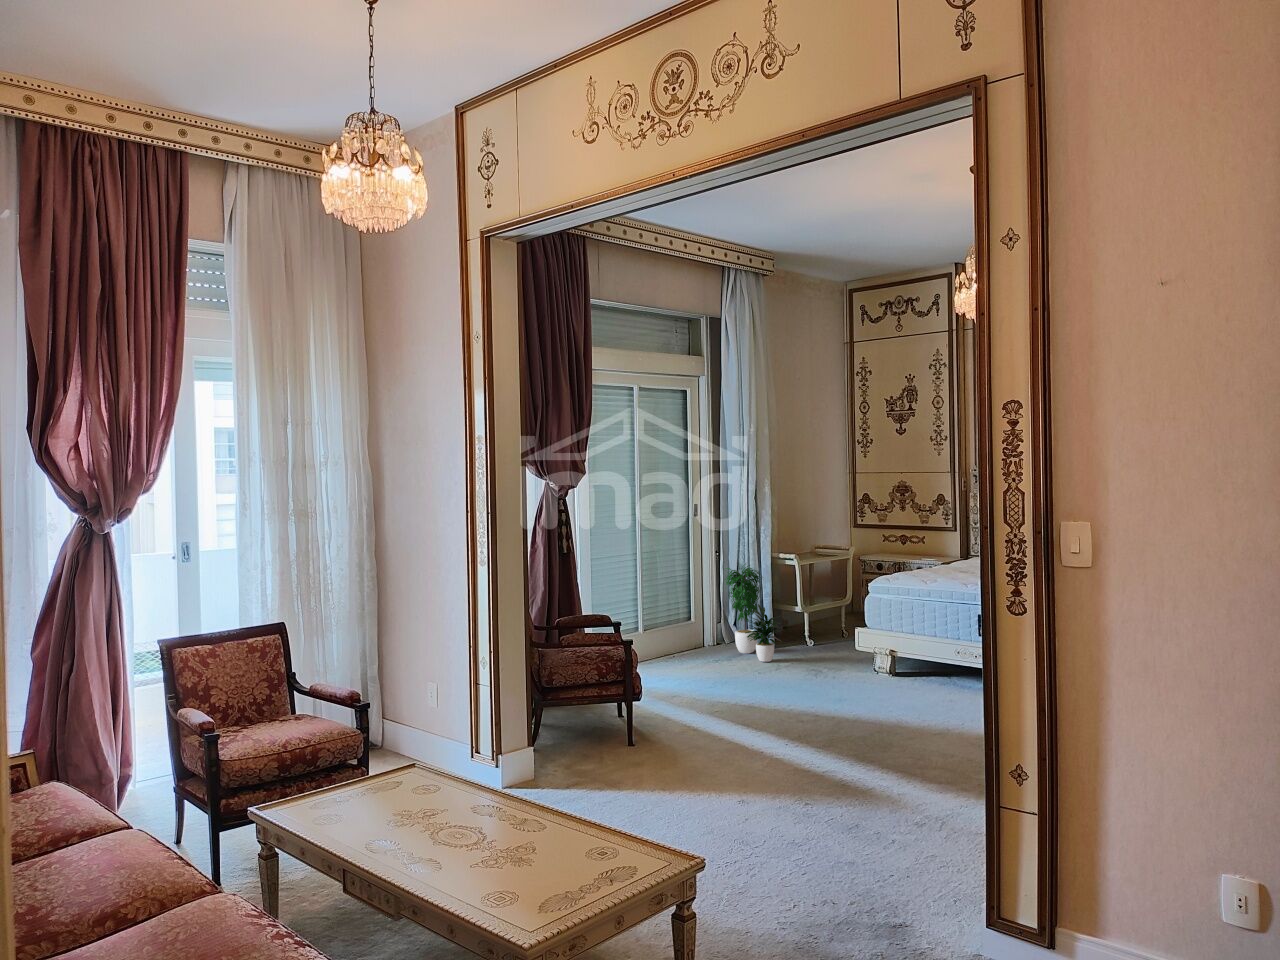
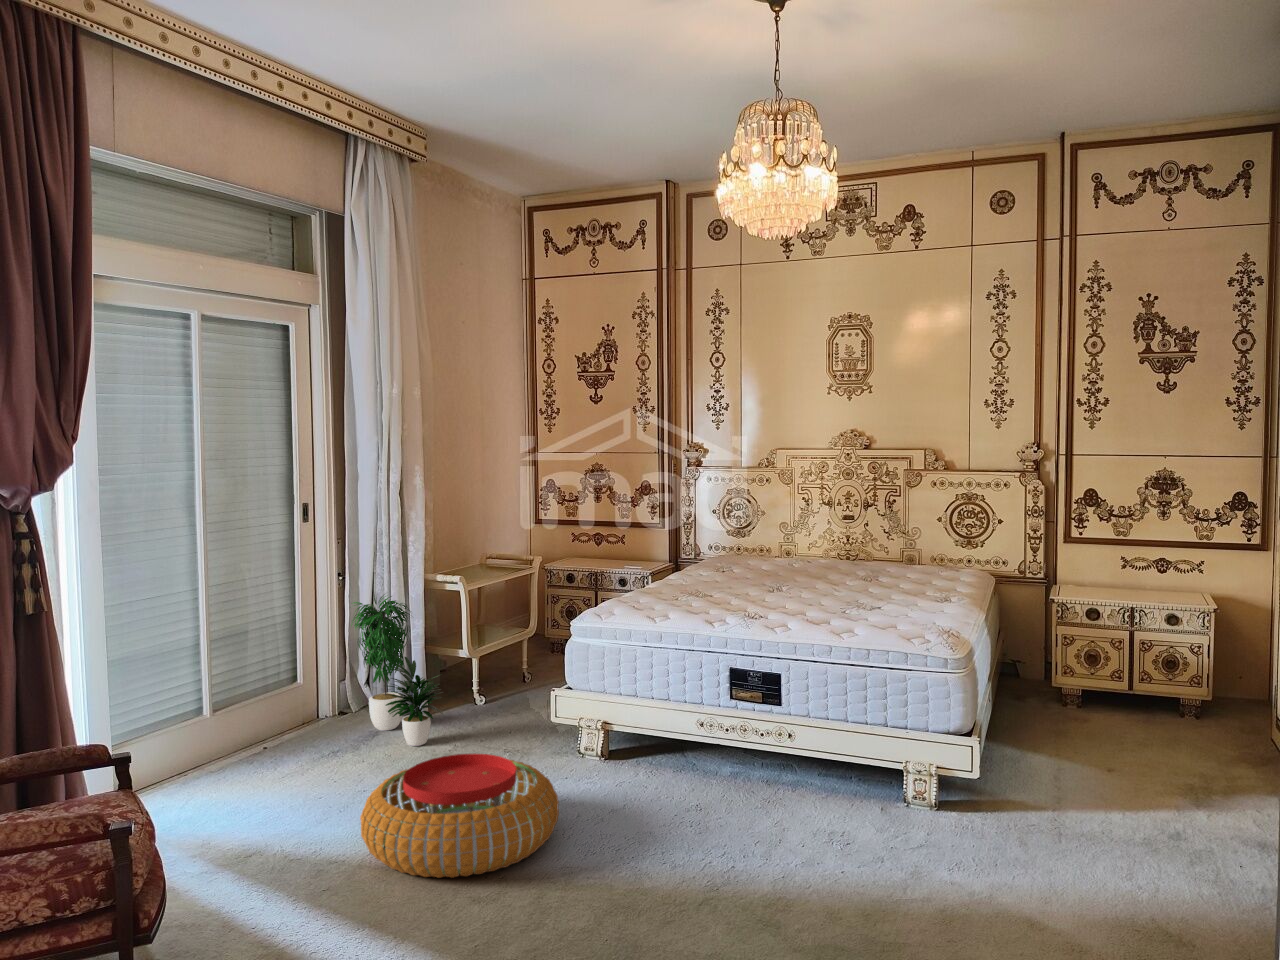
pouf: none [730,655,849,717] -> present [360,754,559,878]

